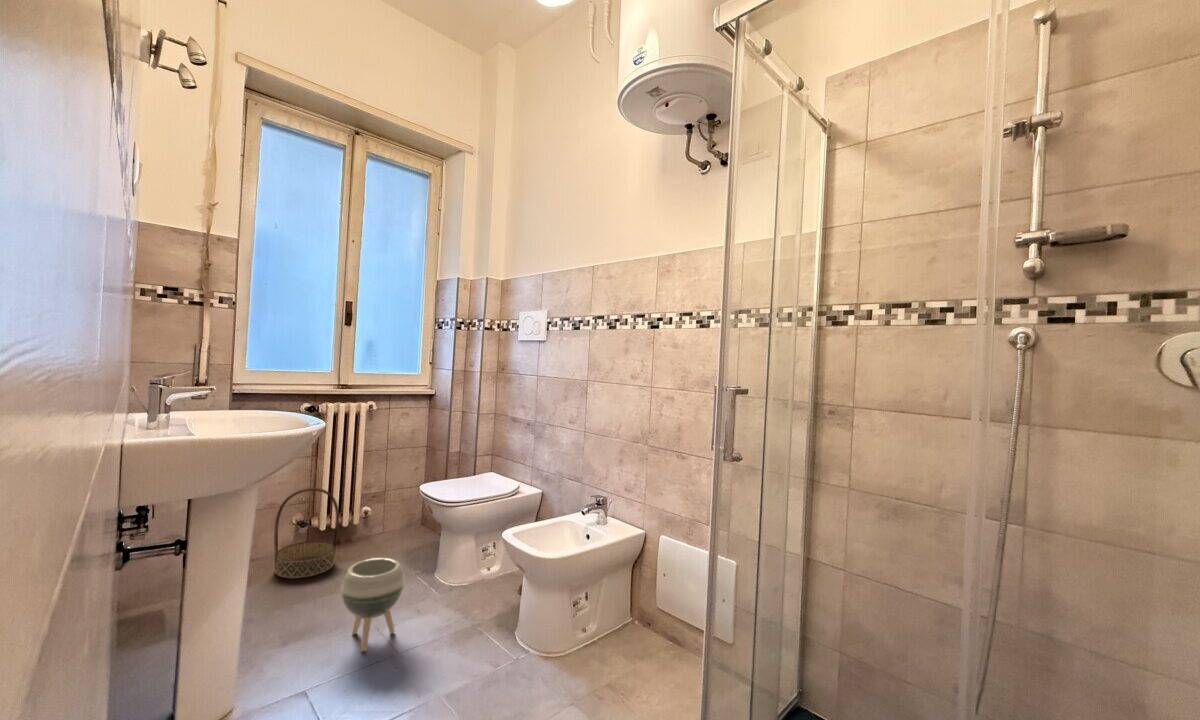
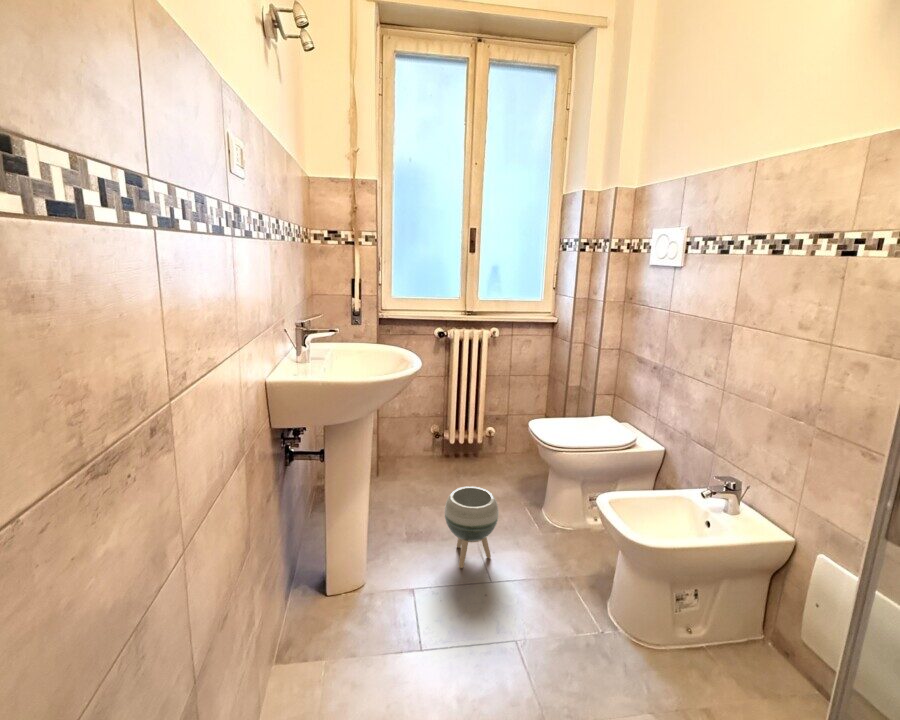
basket: present [274,488,339,579] -> none [416,404,464,479]

